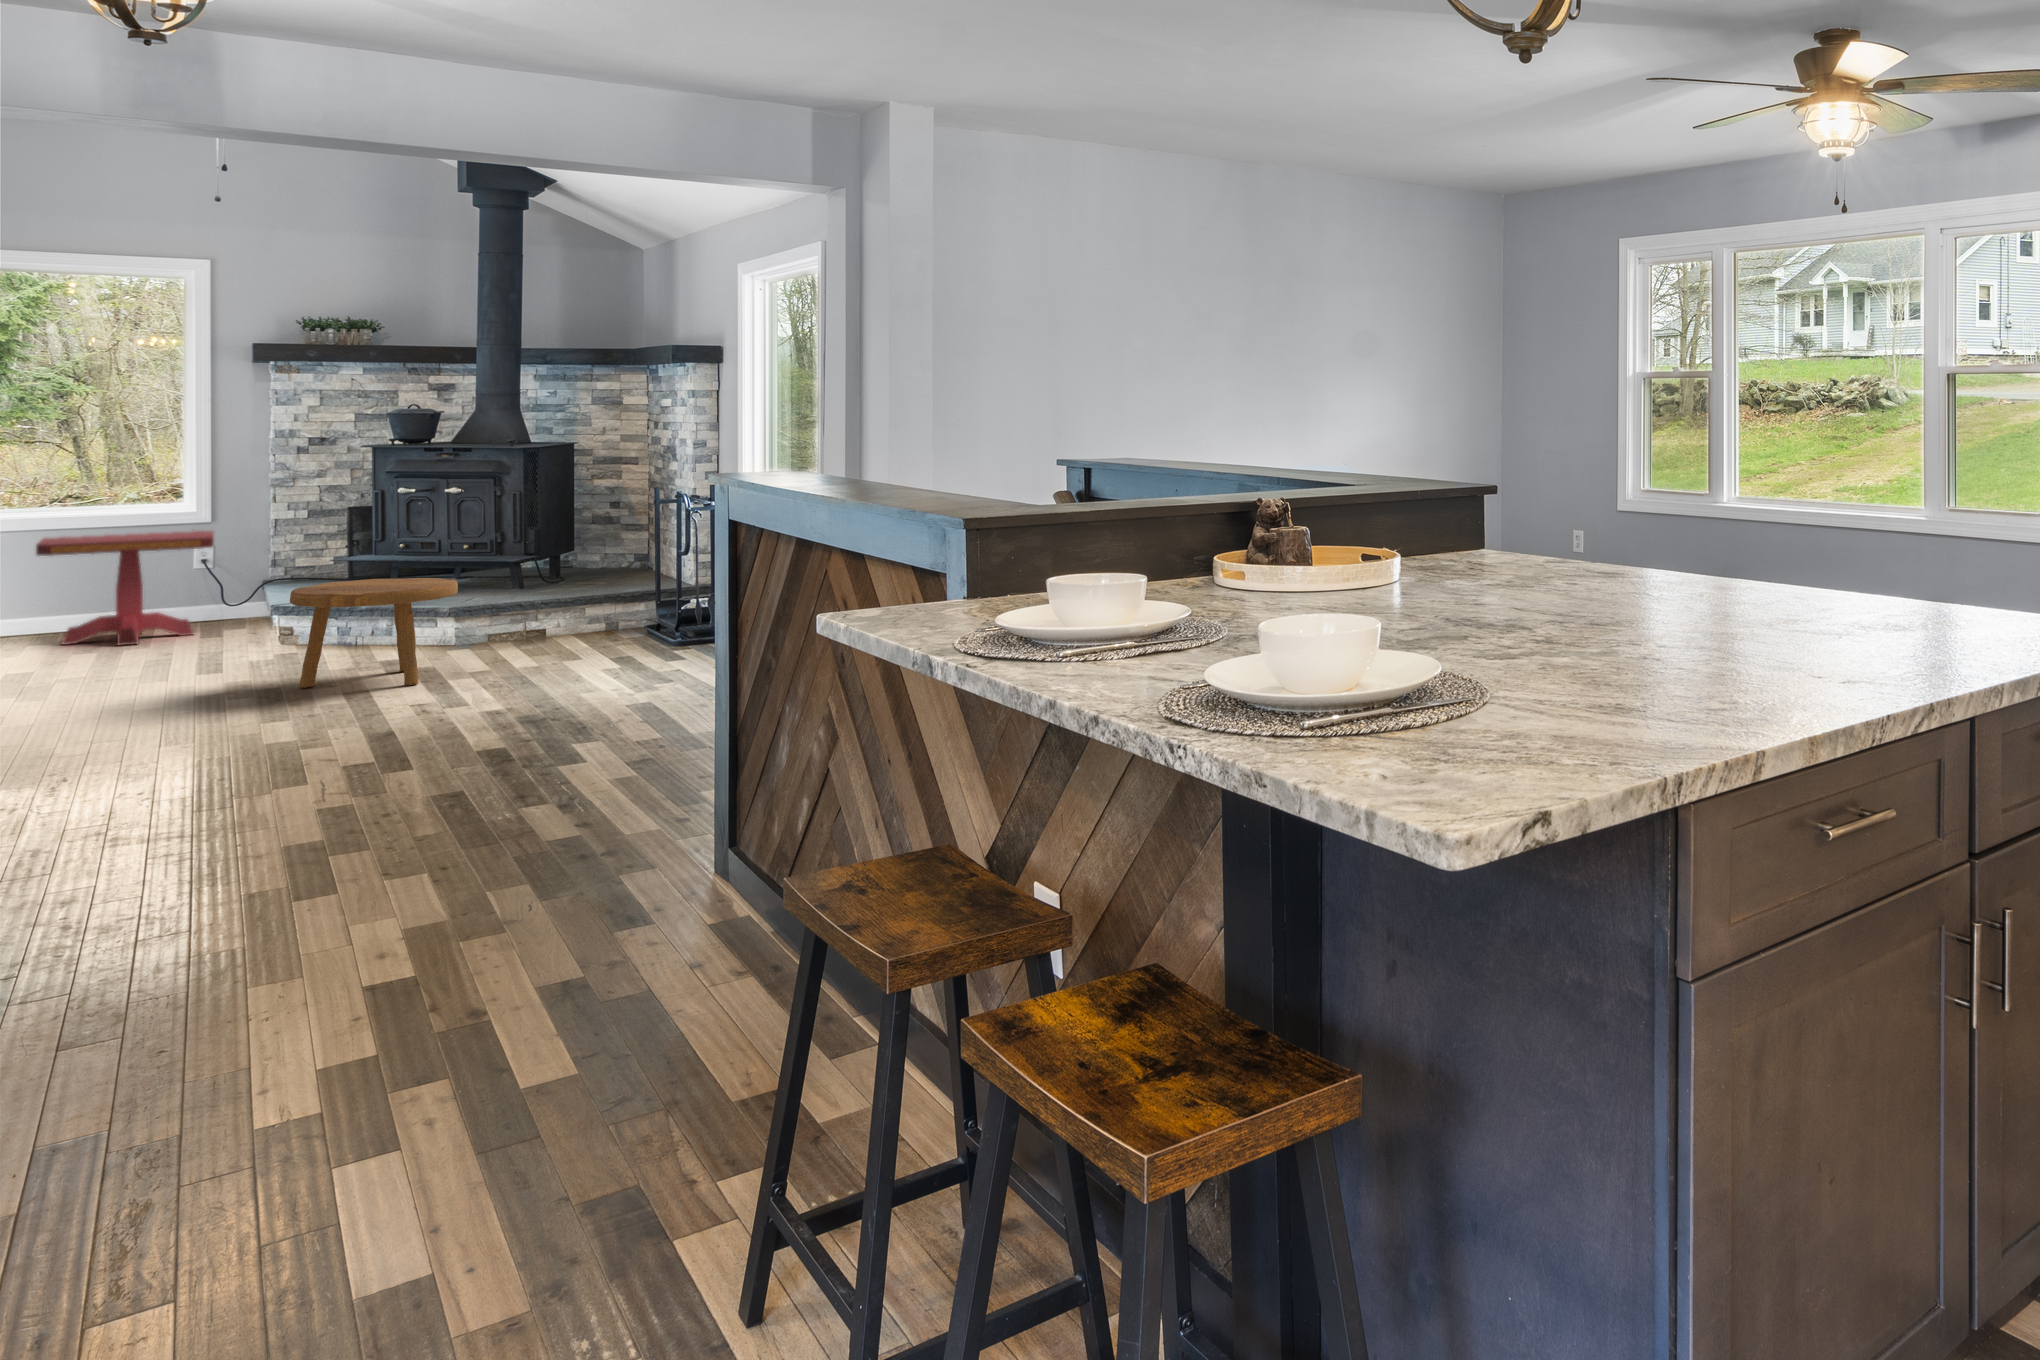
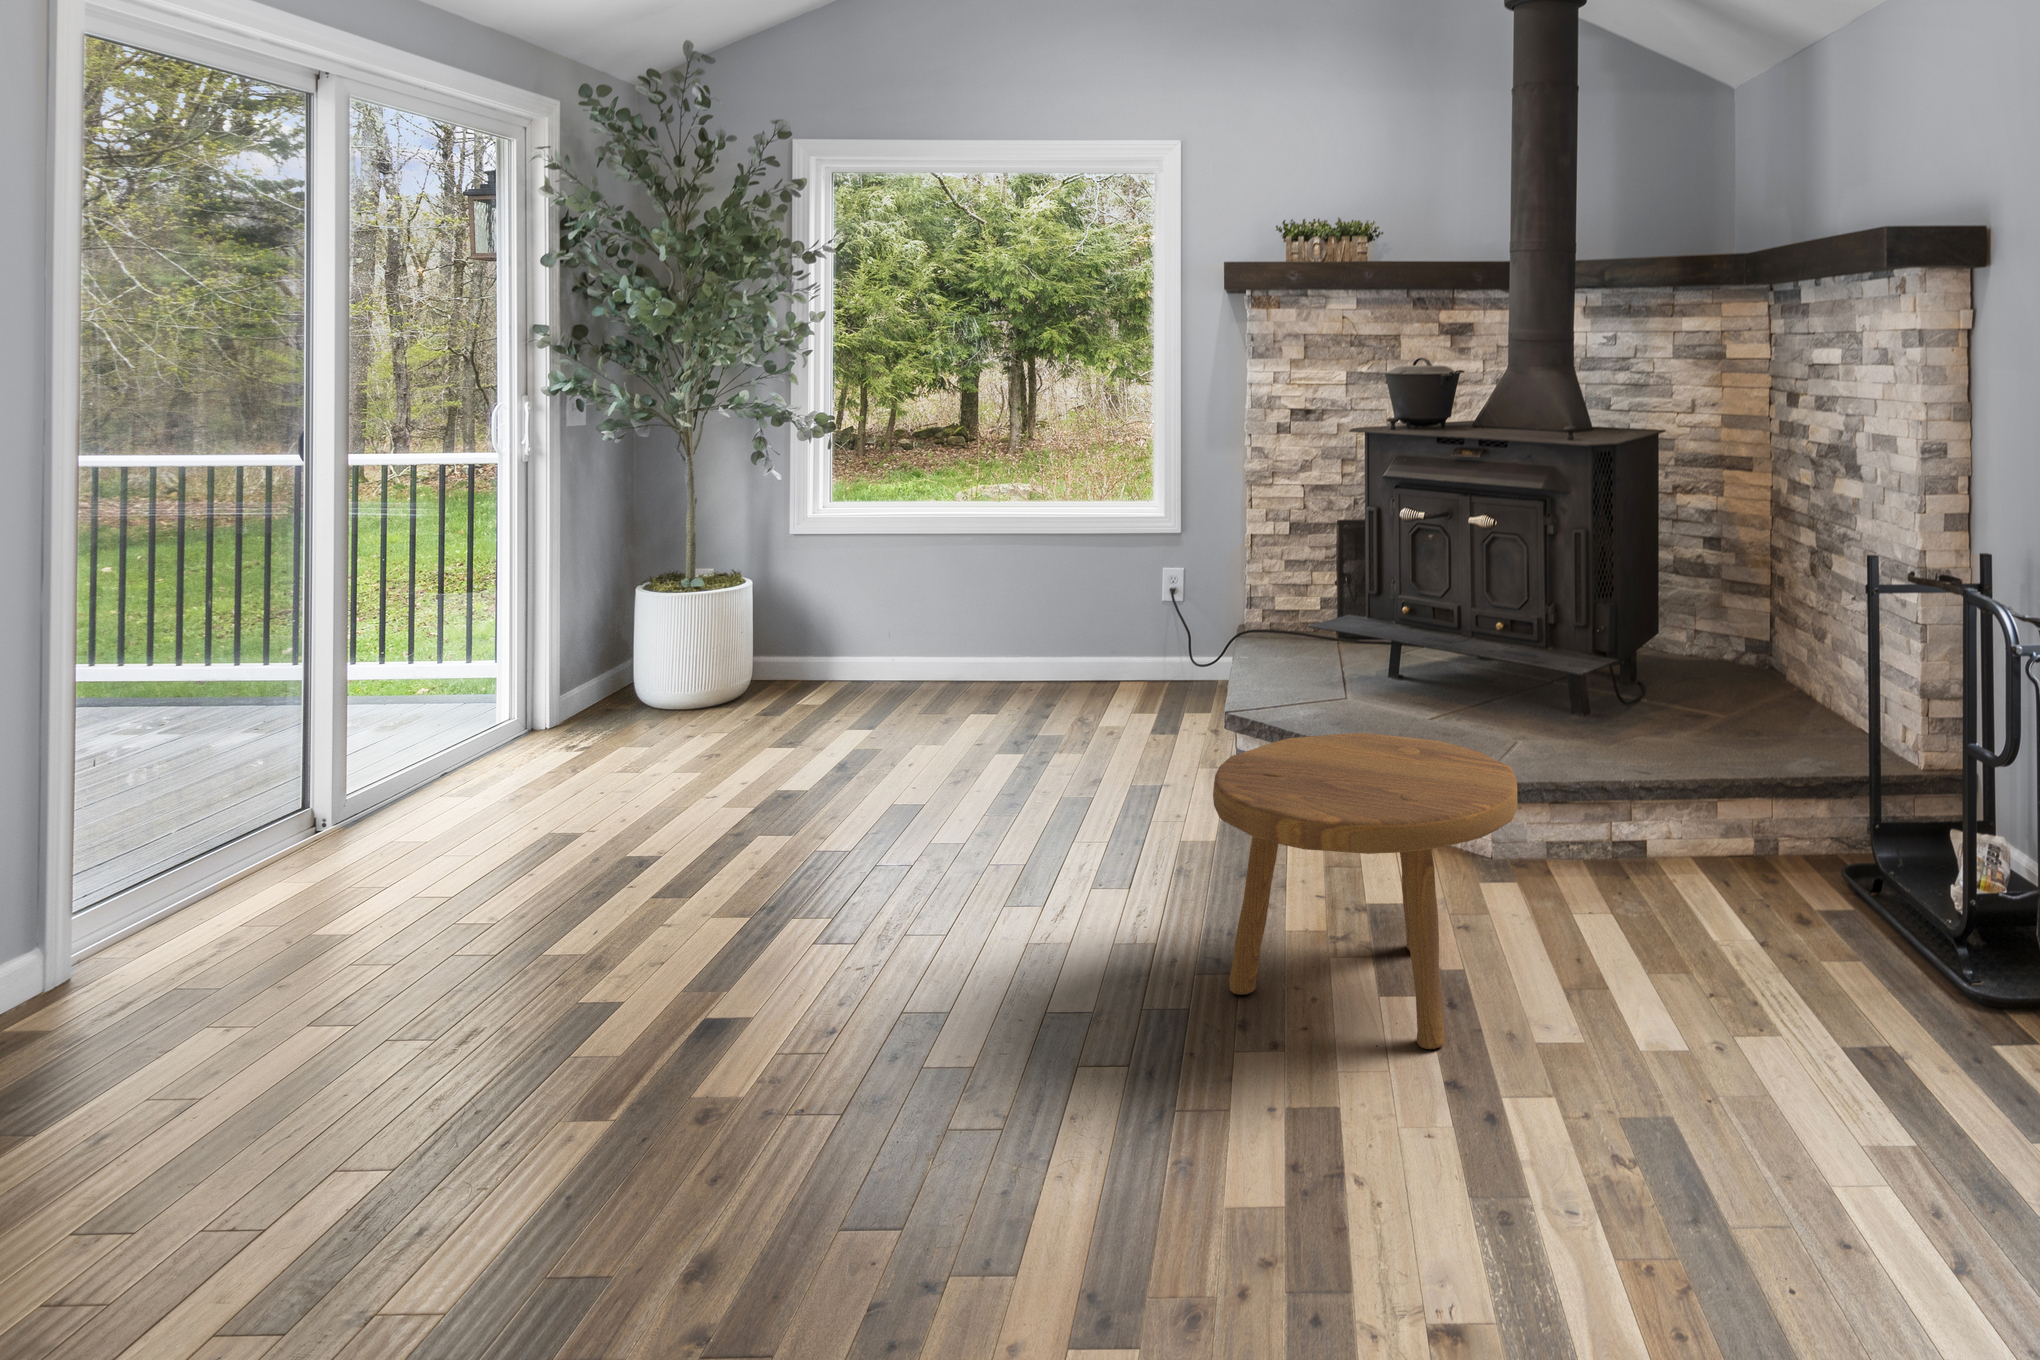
side table: present [36,531,214,646] -> none [967,542,1181,729]

